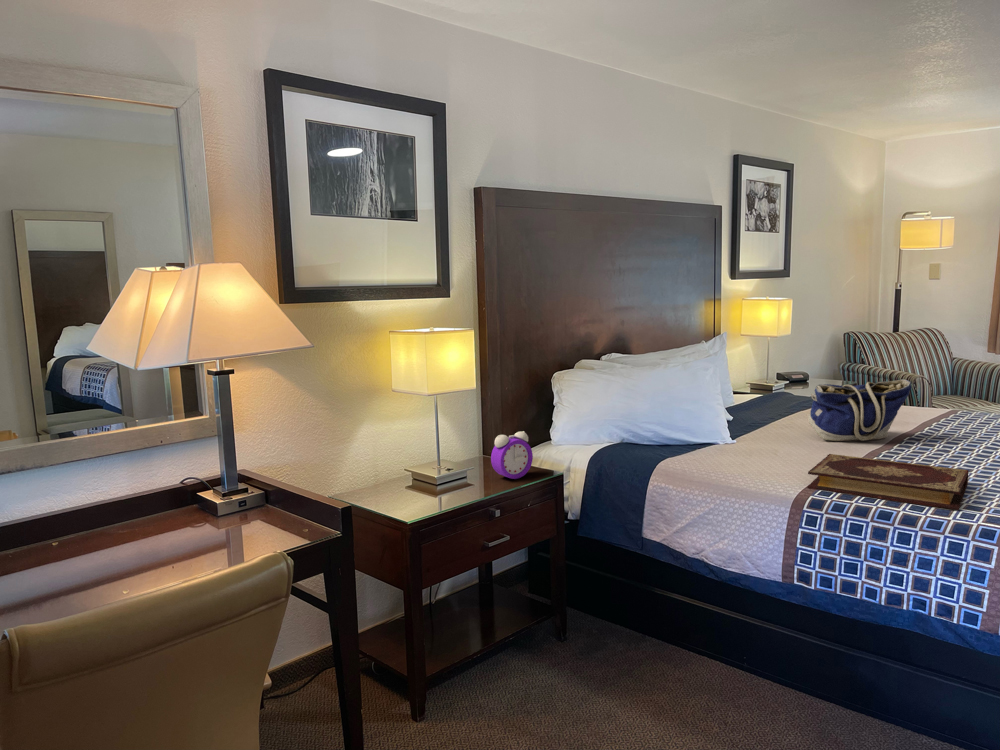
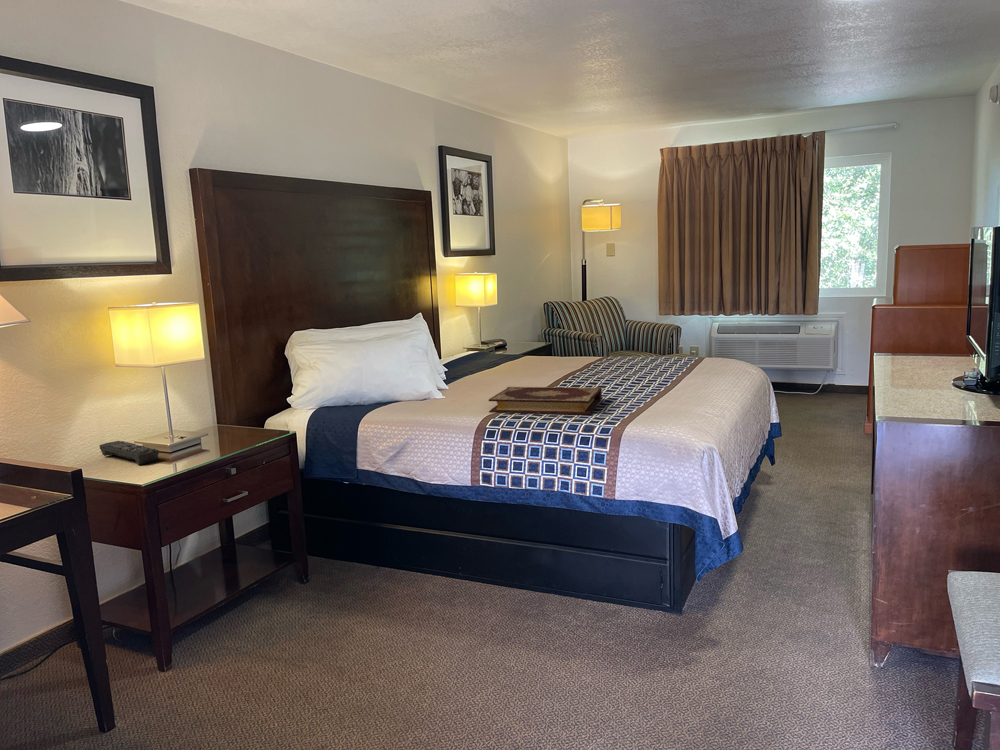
tote bag: present [807,379,911,441] -> none [498,328,572,380]
alarm clock: present [491,431,533,479] -> none [223,389,263,432]
remote control: none [369,477,427,510] -> present [100,441,159,465]

